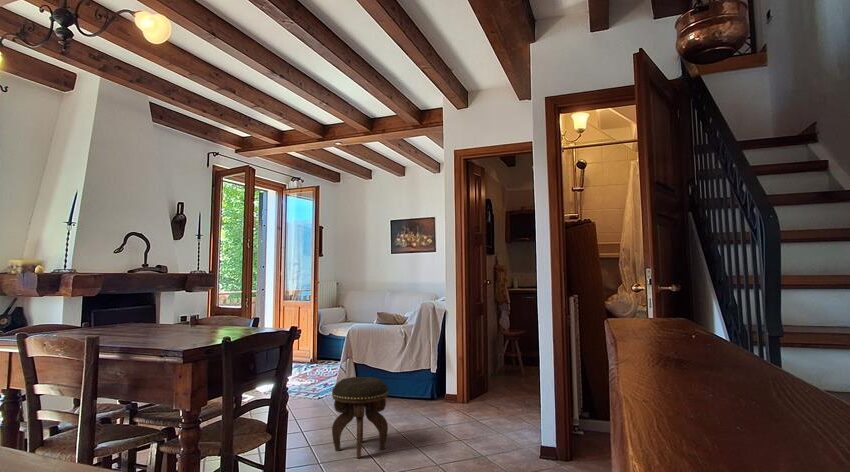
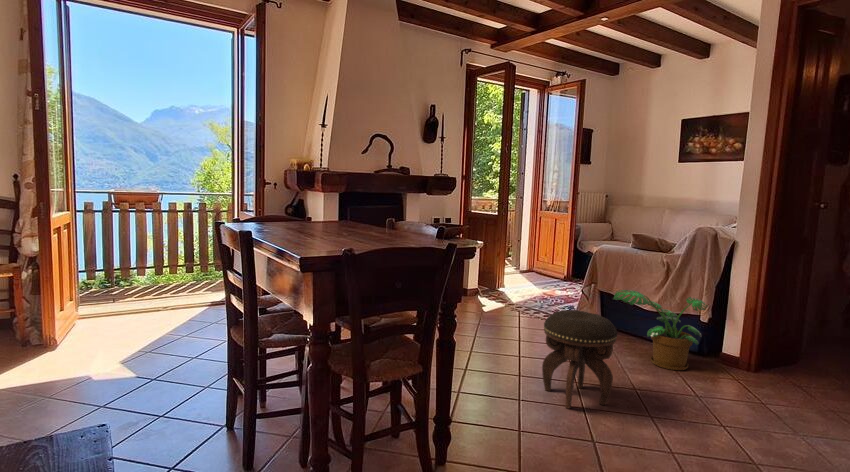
potted plant: none [372,356,435,415] -> present [613,290,707,370]

